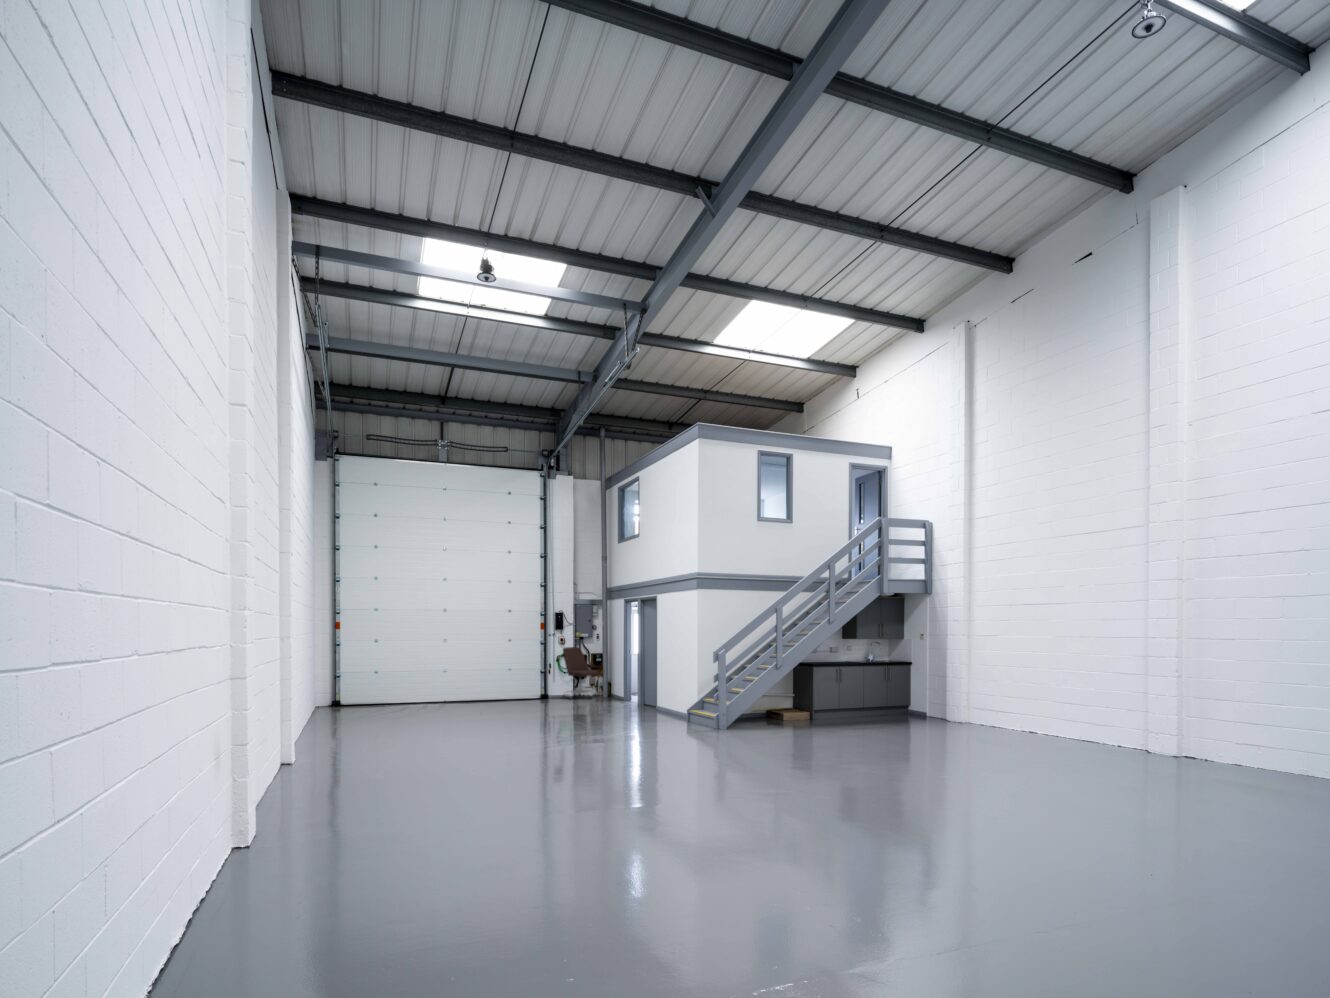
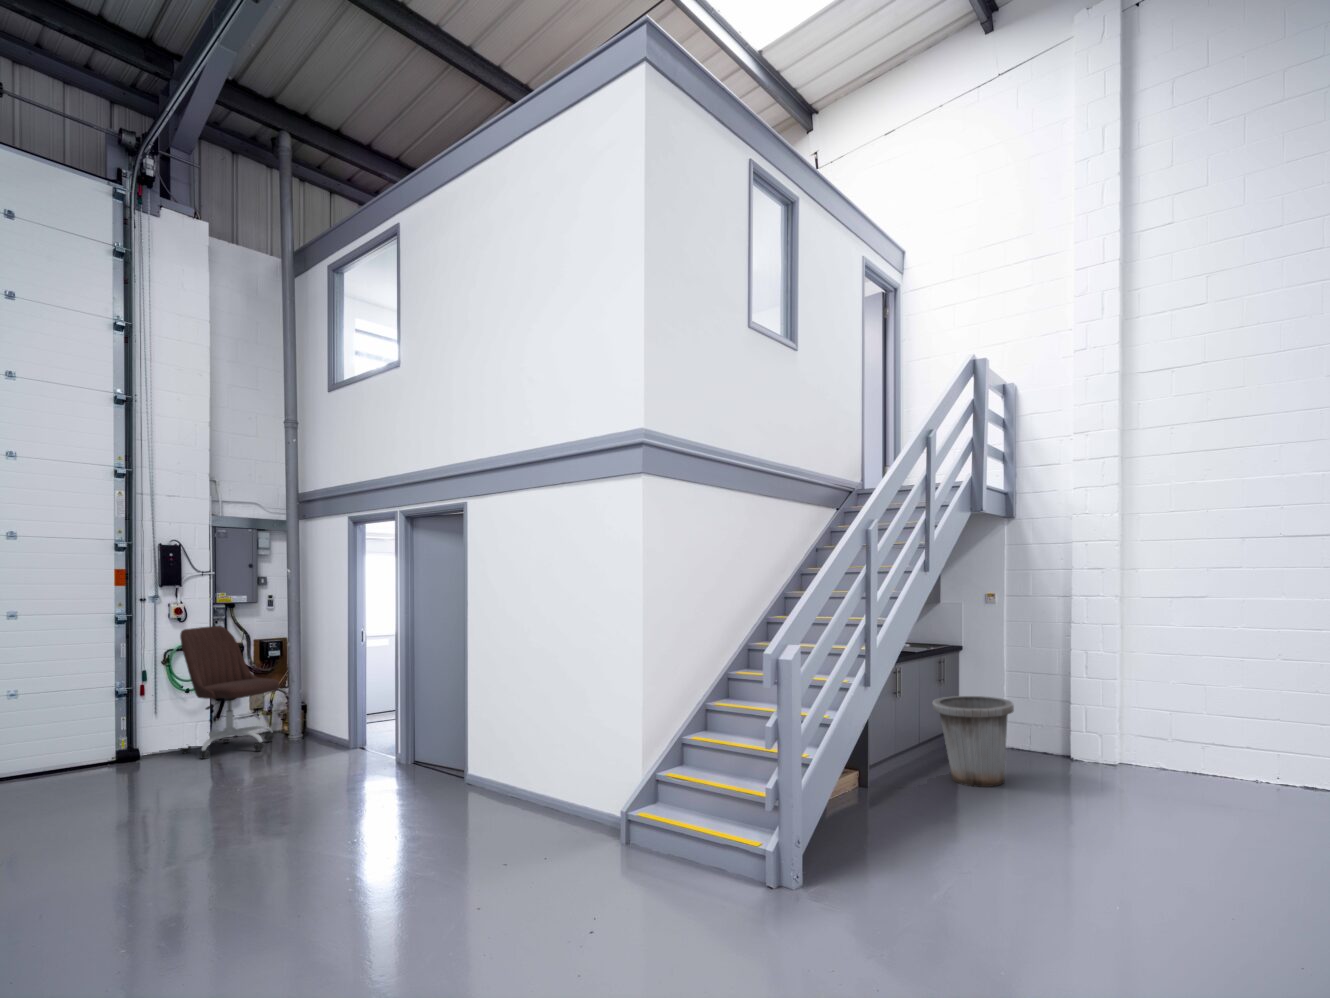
trash can: none [825,688,857,723] -> present [932,696,1014,787]

